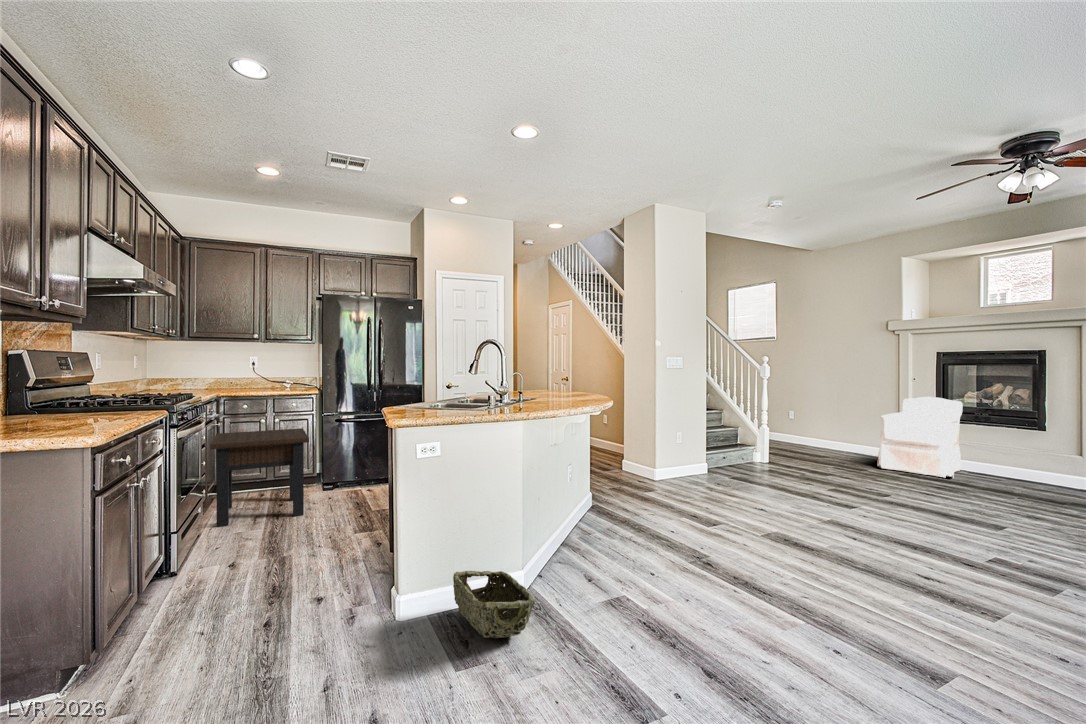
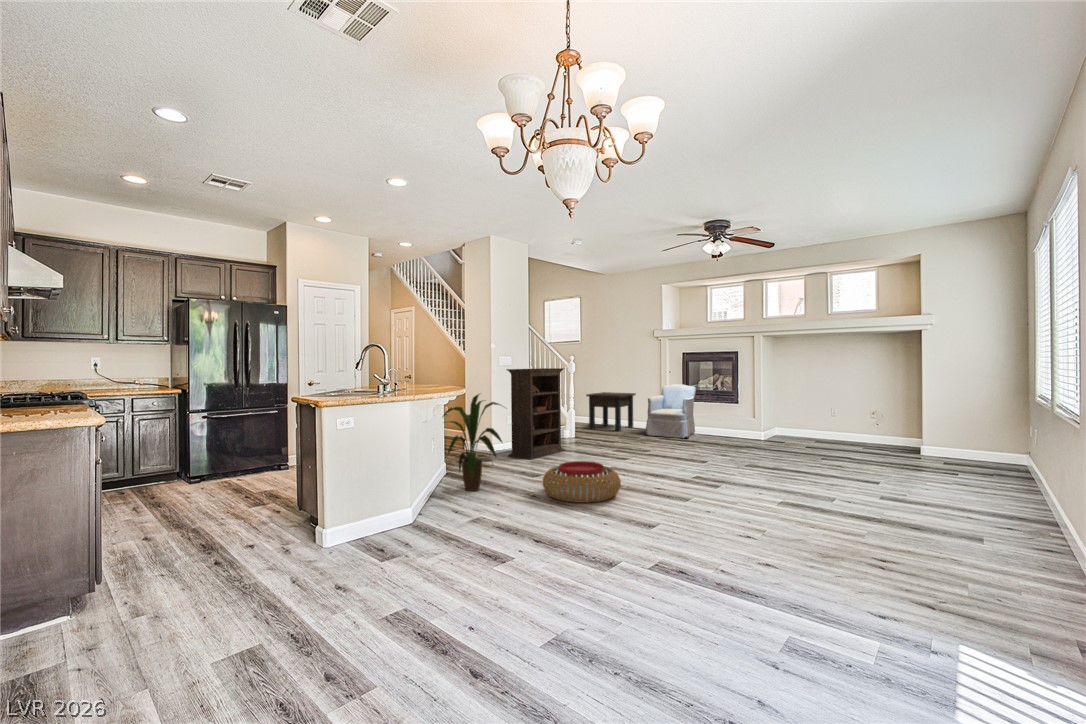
bookcase: none [673,372,756,495] -> present [506,368,565,460]
house plant: none [581,408,669,542] -> present [443,394,502,491]
side table: present [210,428,309,527] -> present [586,392,636,431]
pouf: none [721,516,856,593] -> present [543,461,621,503]
woven basket: present [453,571,535,638] -> none [364,508,428,545]

